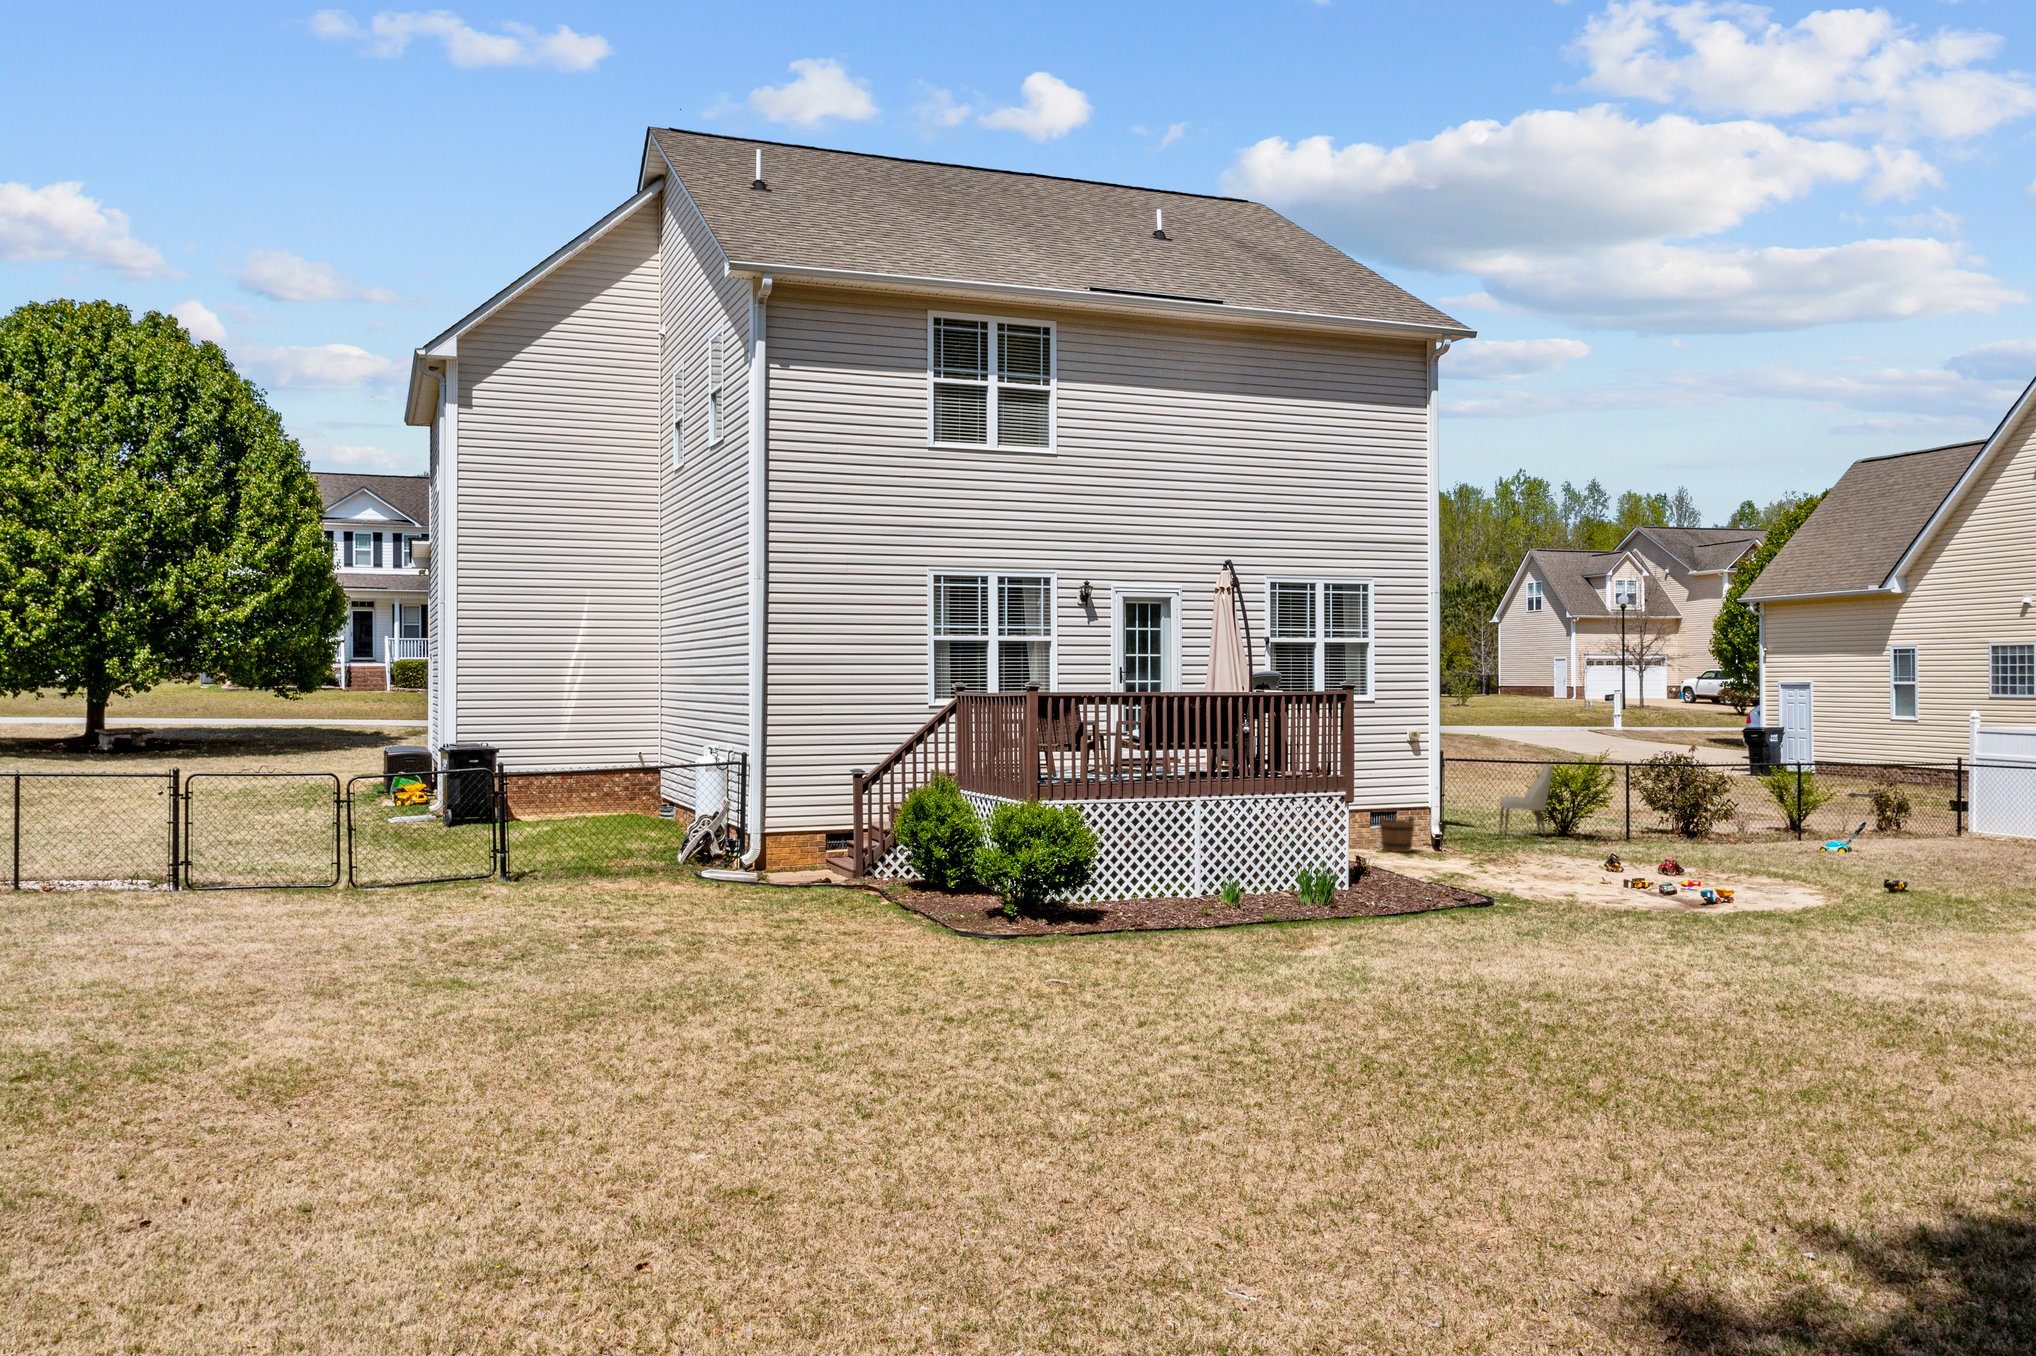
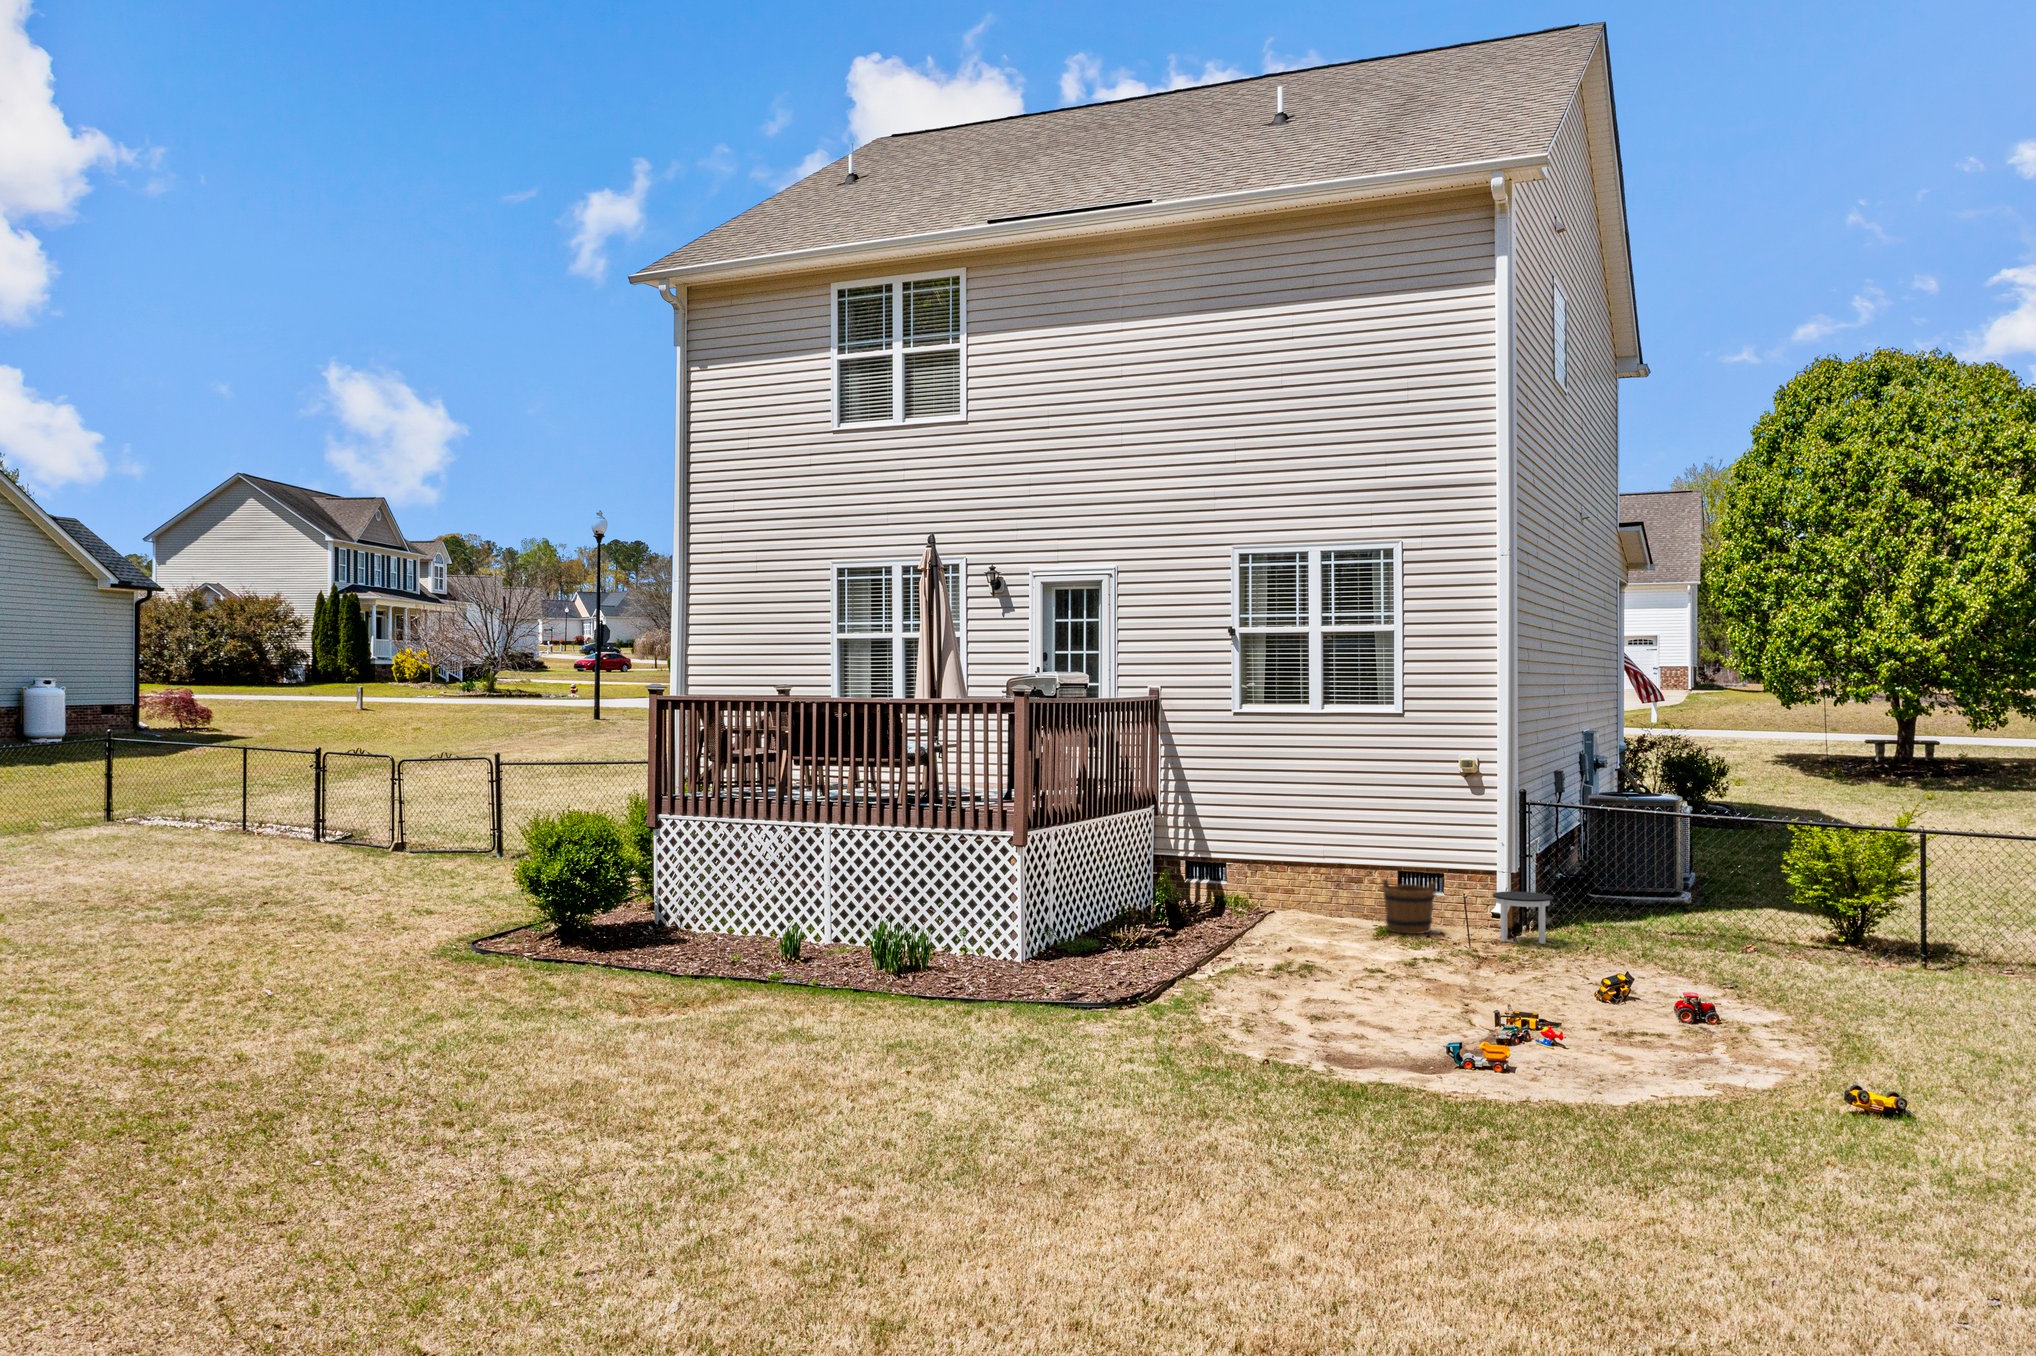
chair: present [1499,764,1553,836] -> none [1710,820,1809,940]
round table: none [1443,818,1482,851] -> present [1493,892,1553,944]

